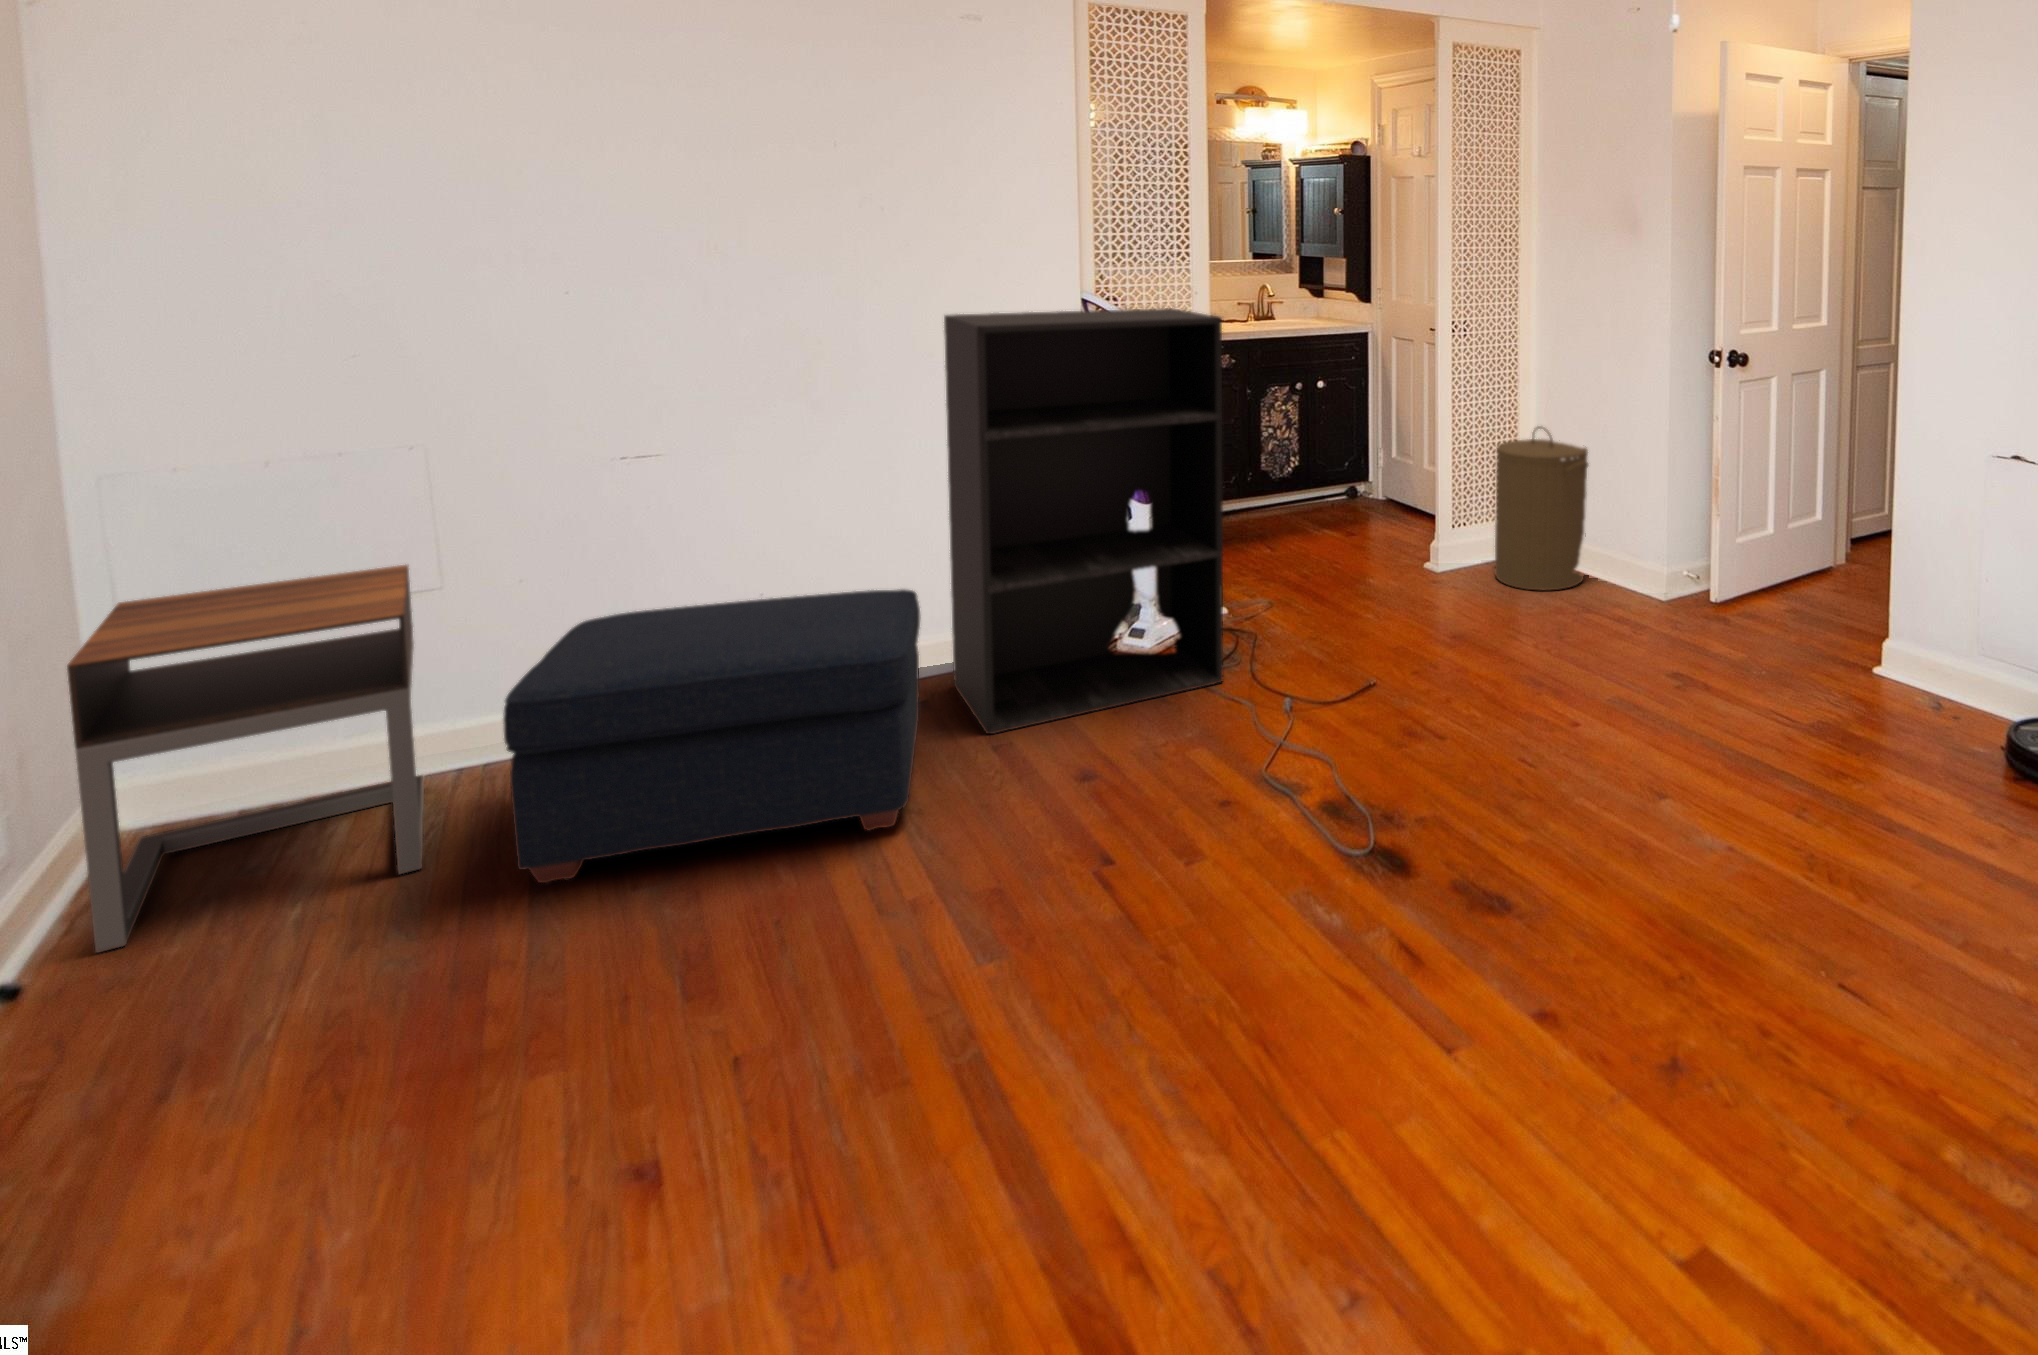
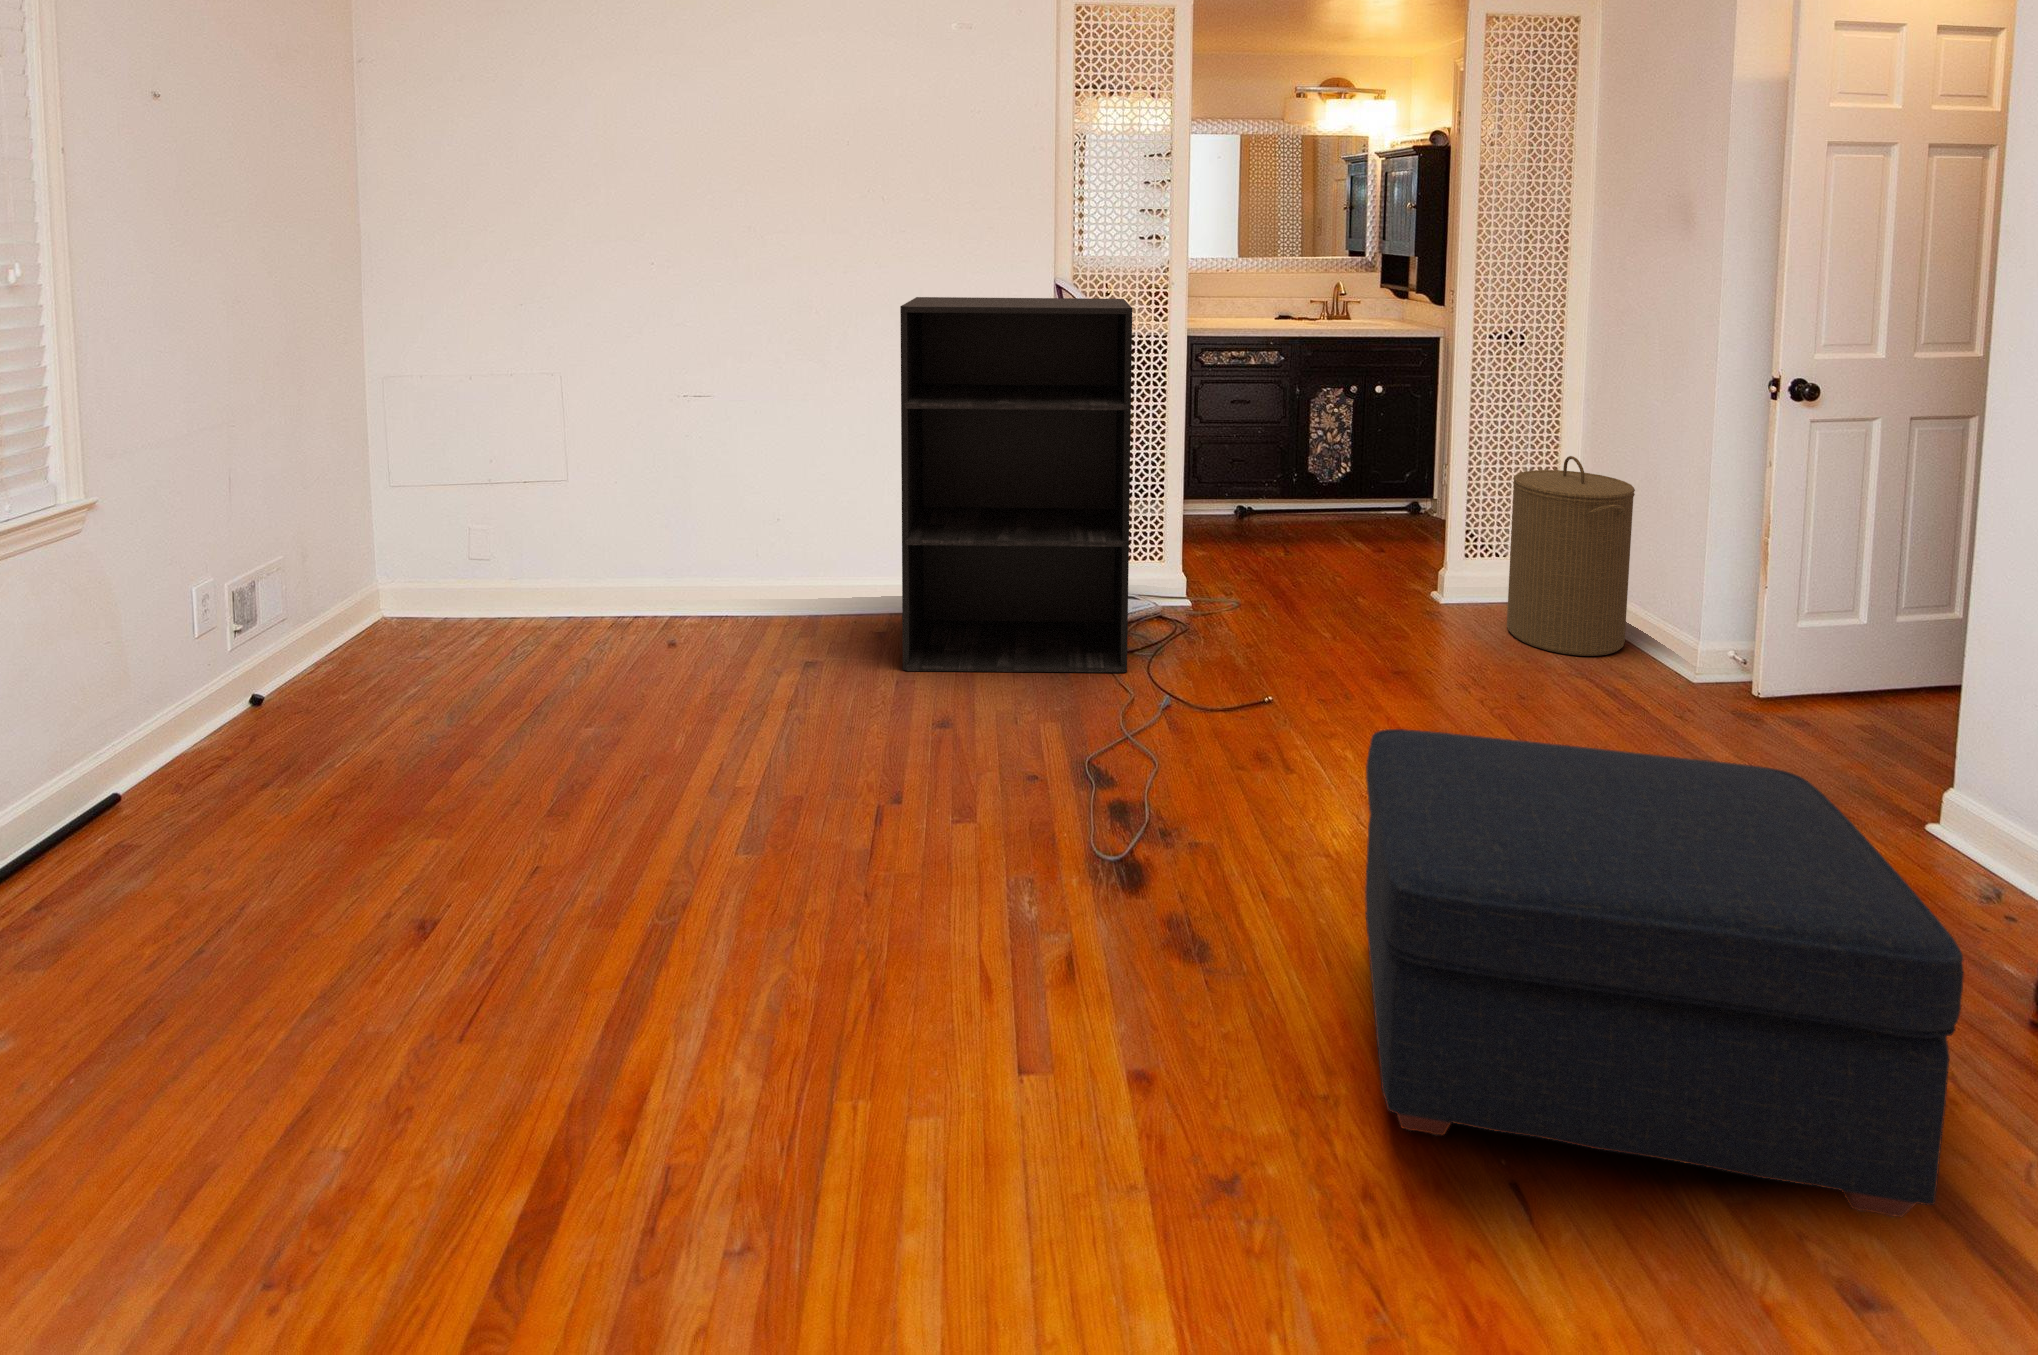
nightstand: present [67,565,424,953] -> none [347,459,568,678]
ottoman: present [503,589,920,883] -> present [1365,729,1964,1217]

